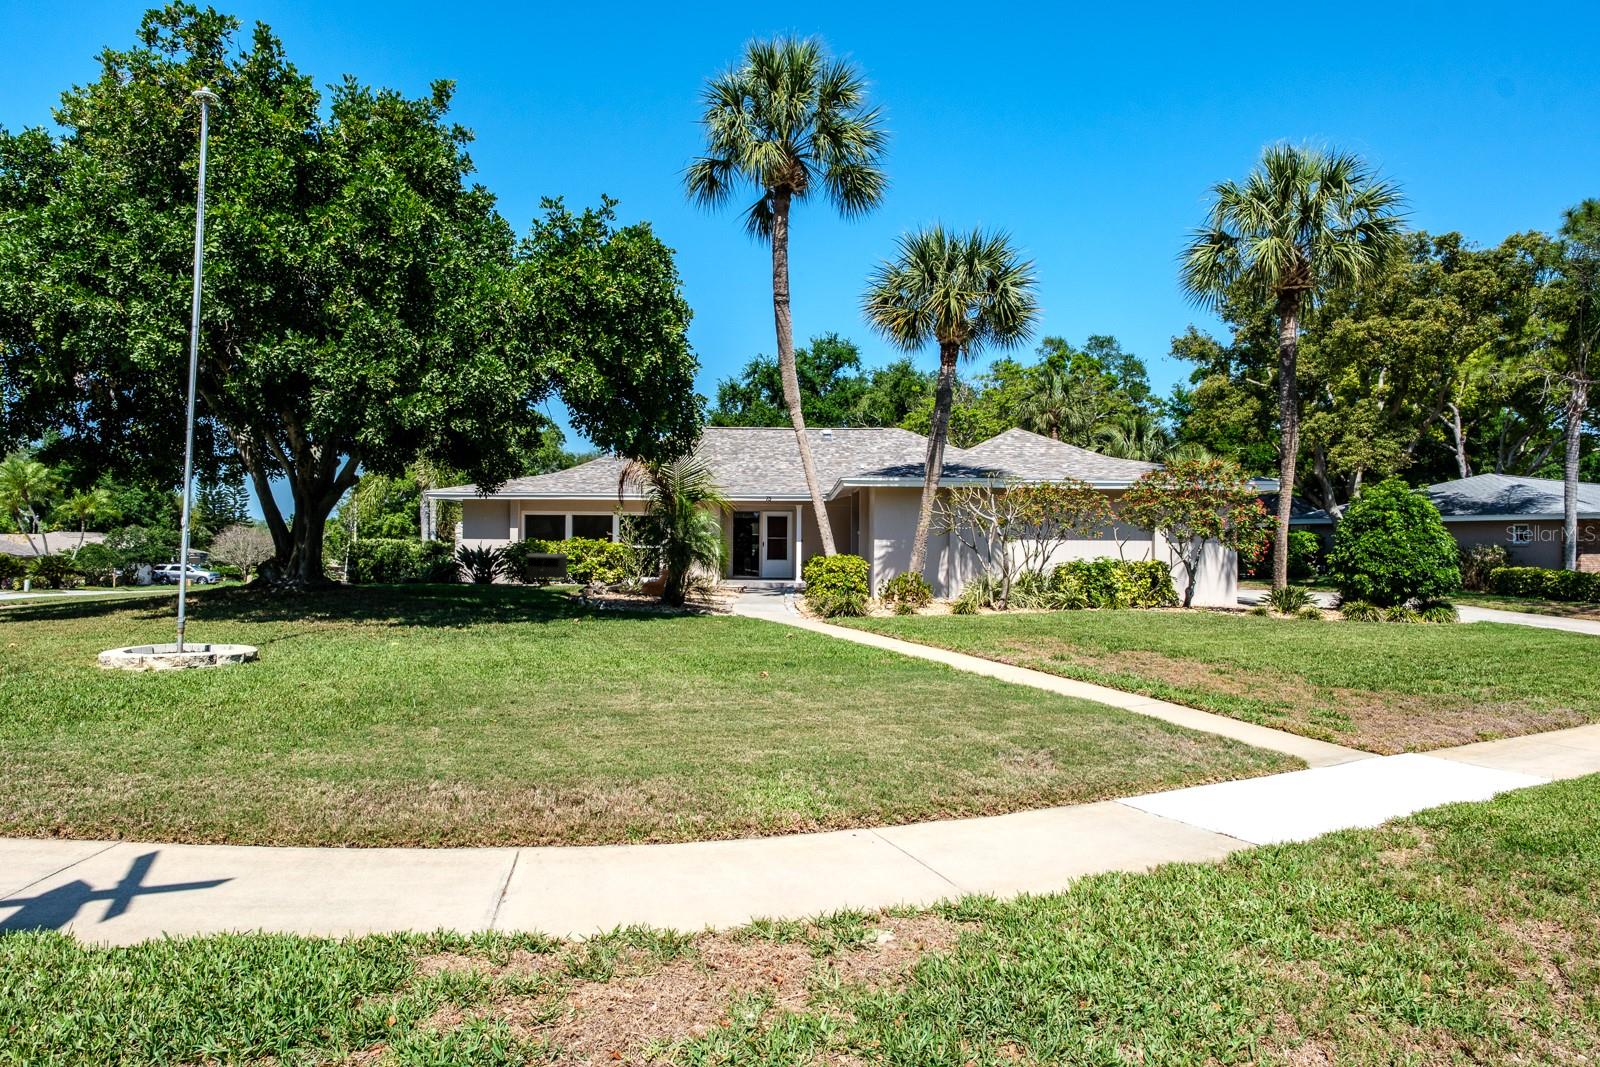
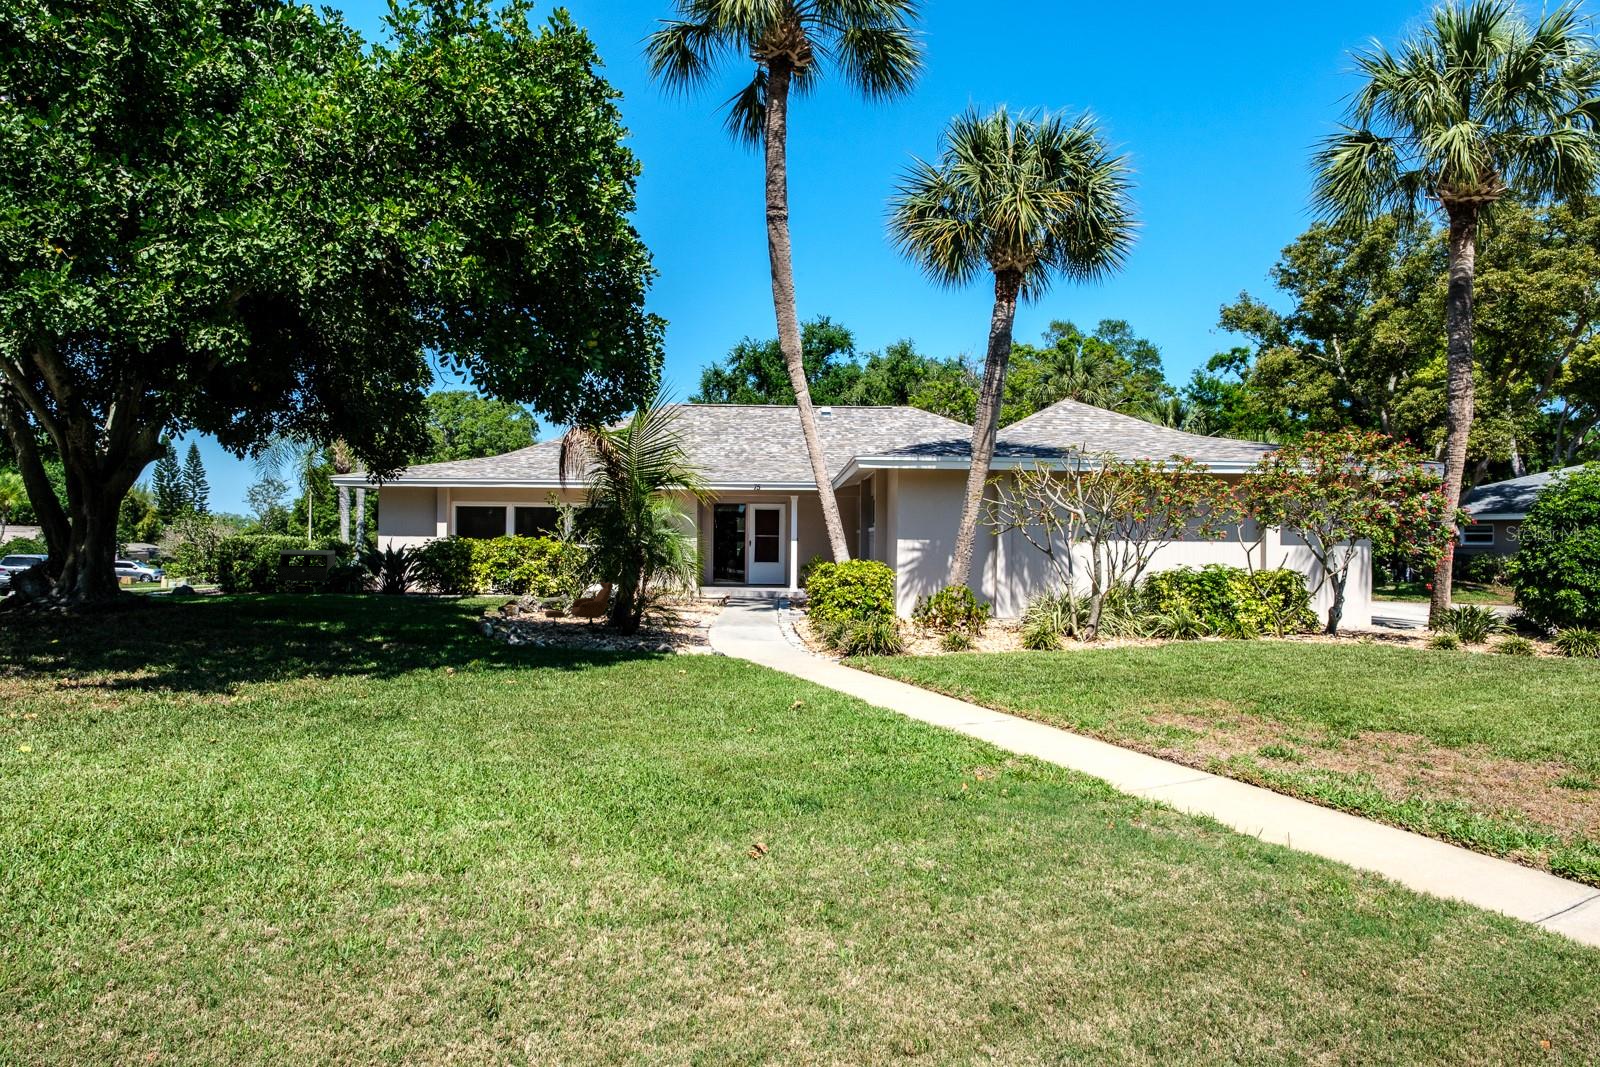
storage bench: present [527,553,567,580] -> present [280,550,335,585]

